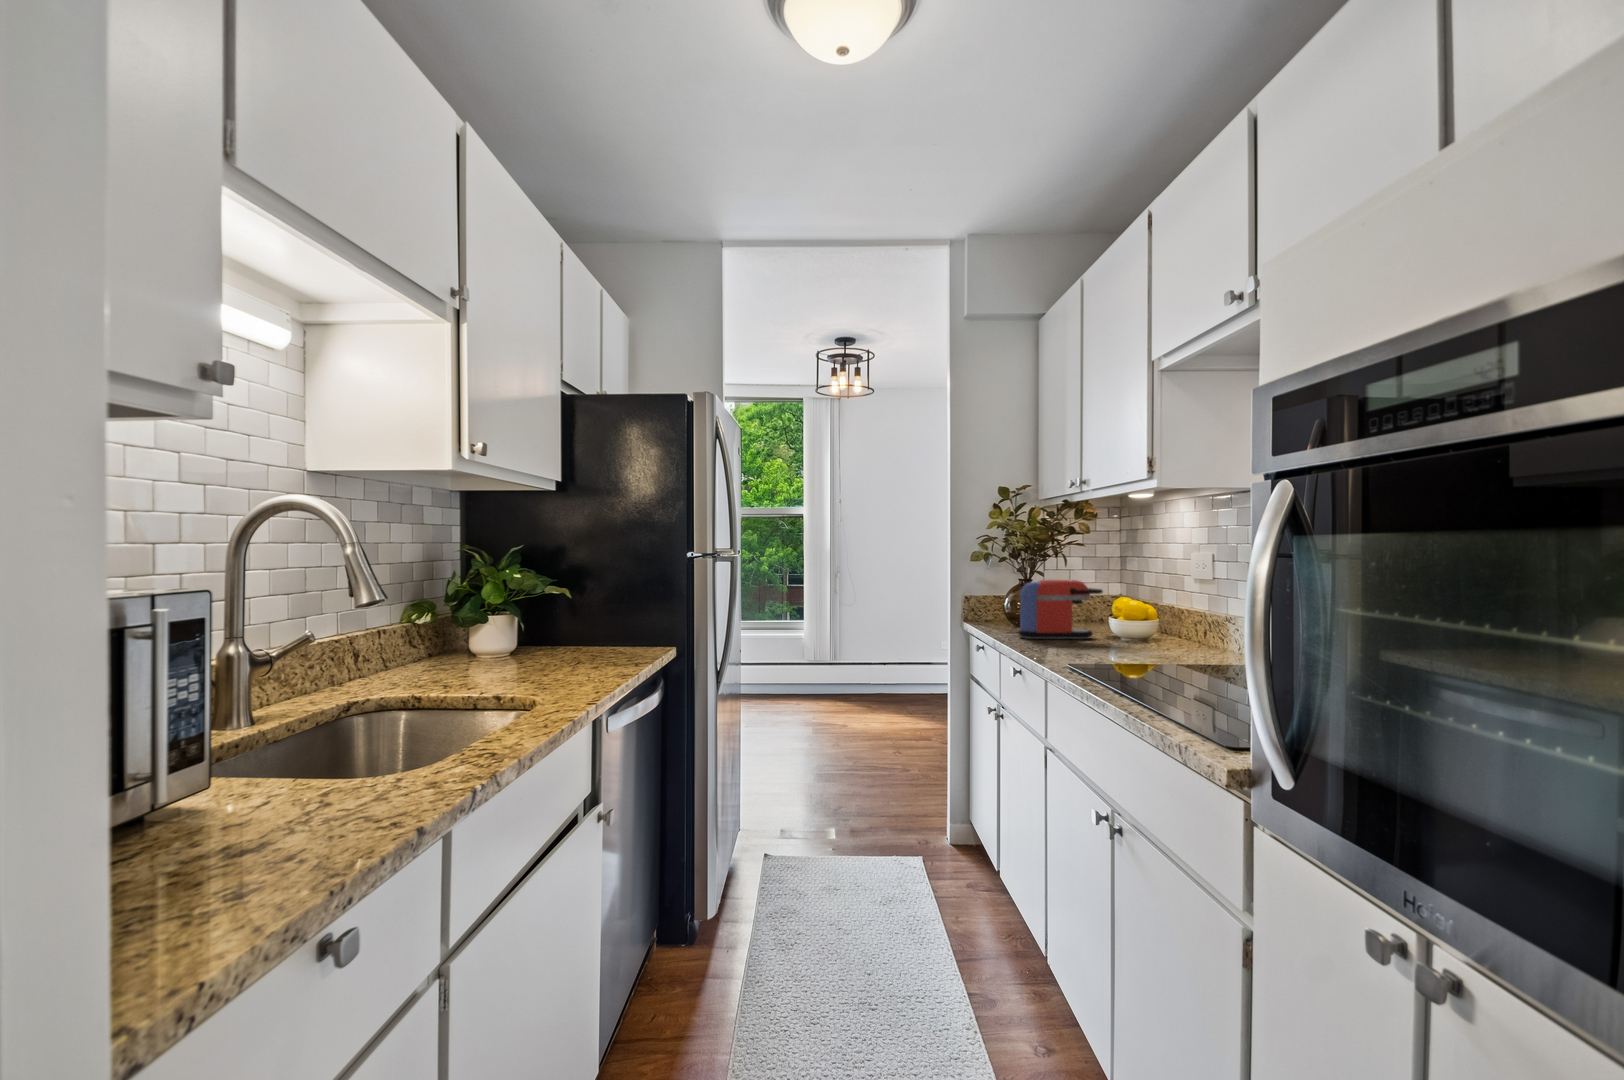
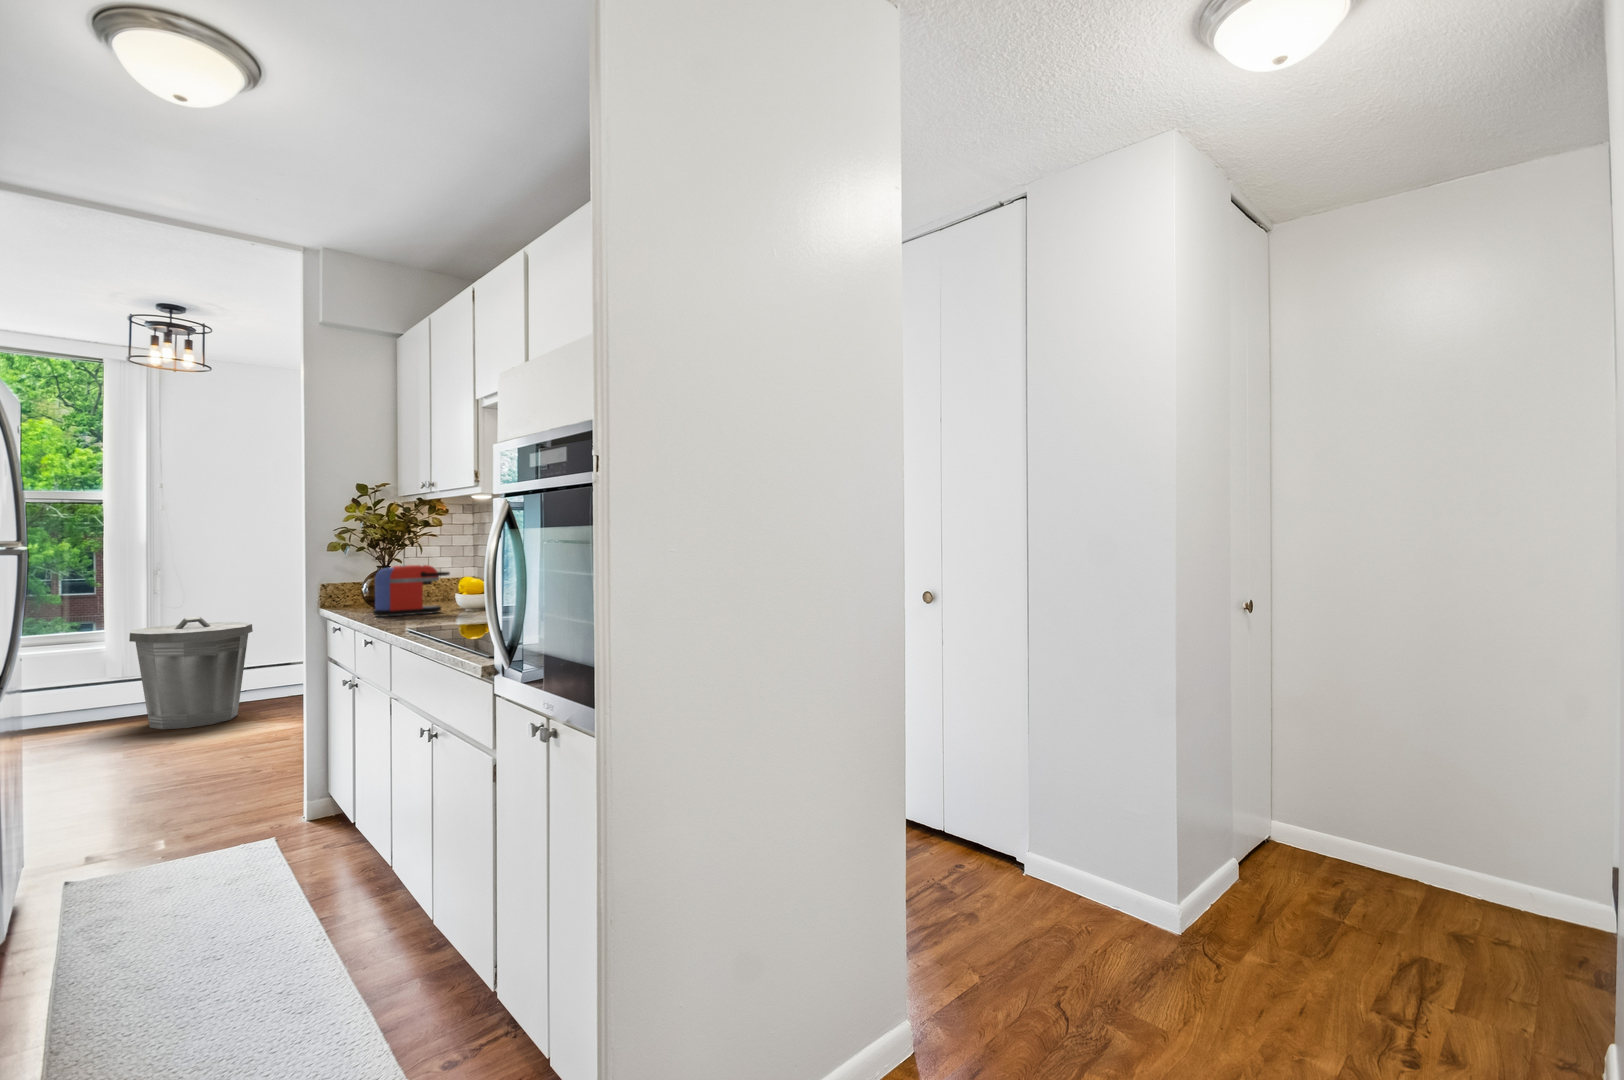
trash can: none [818,614,902,712] -> present [129,617,253,729]

